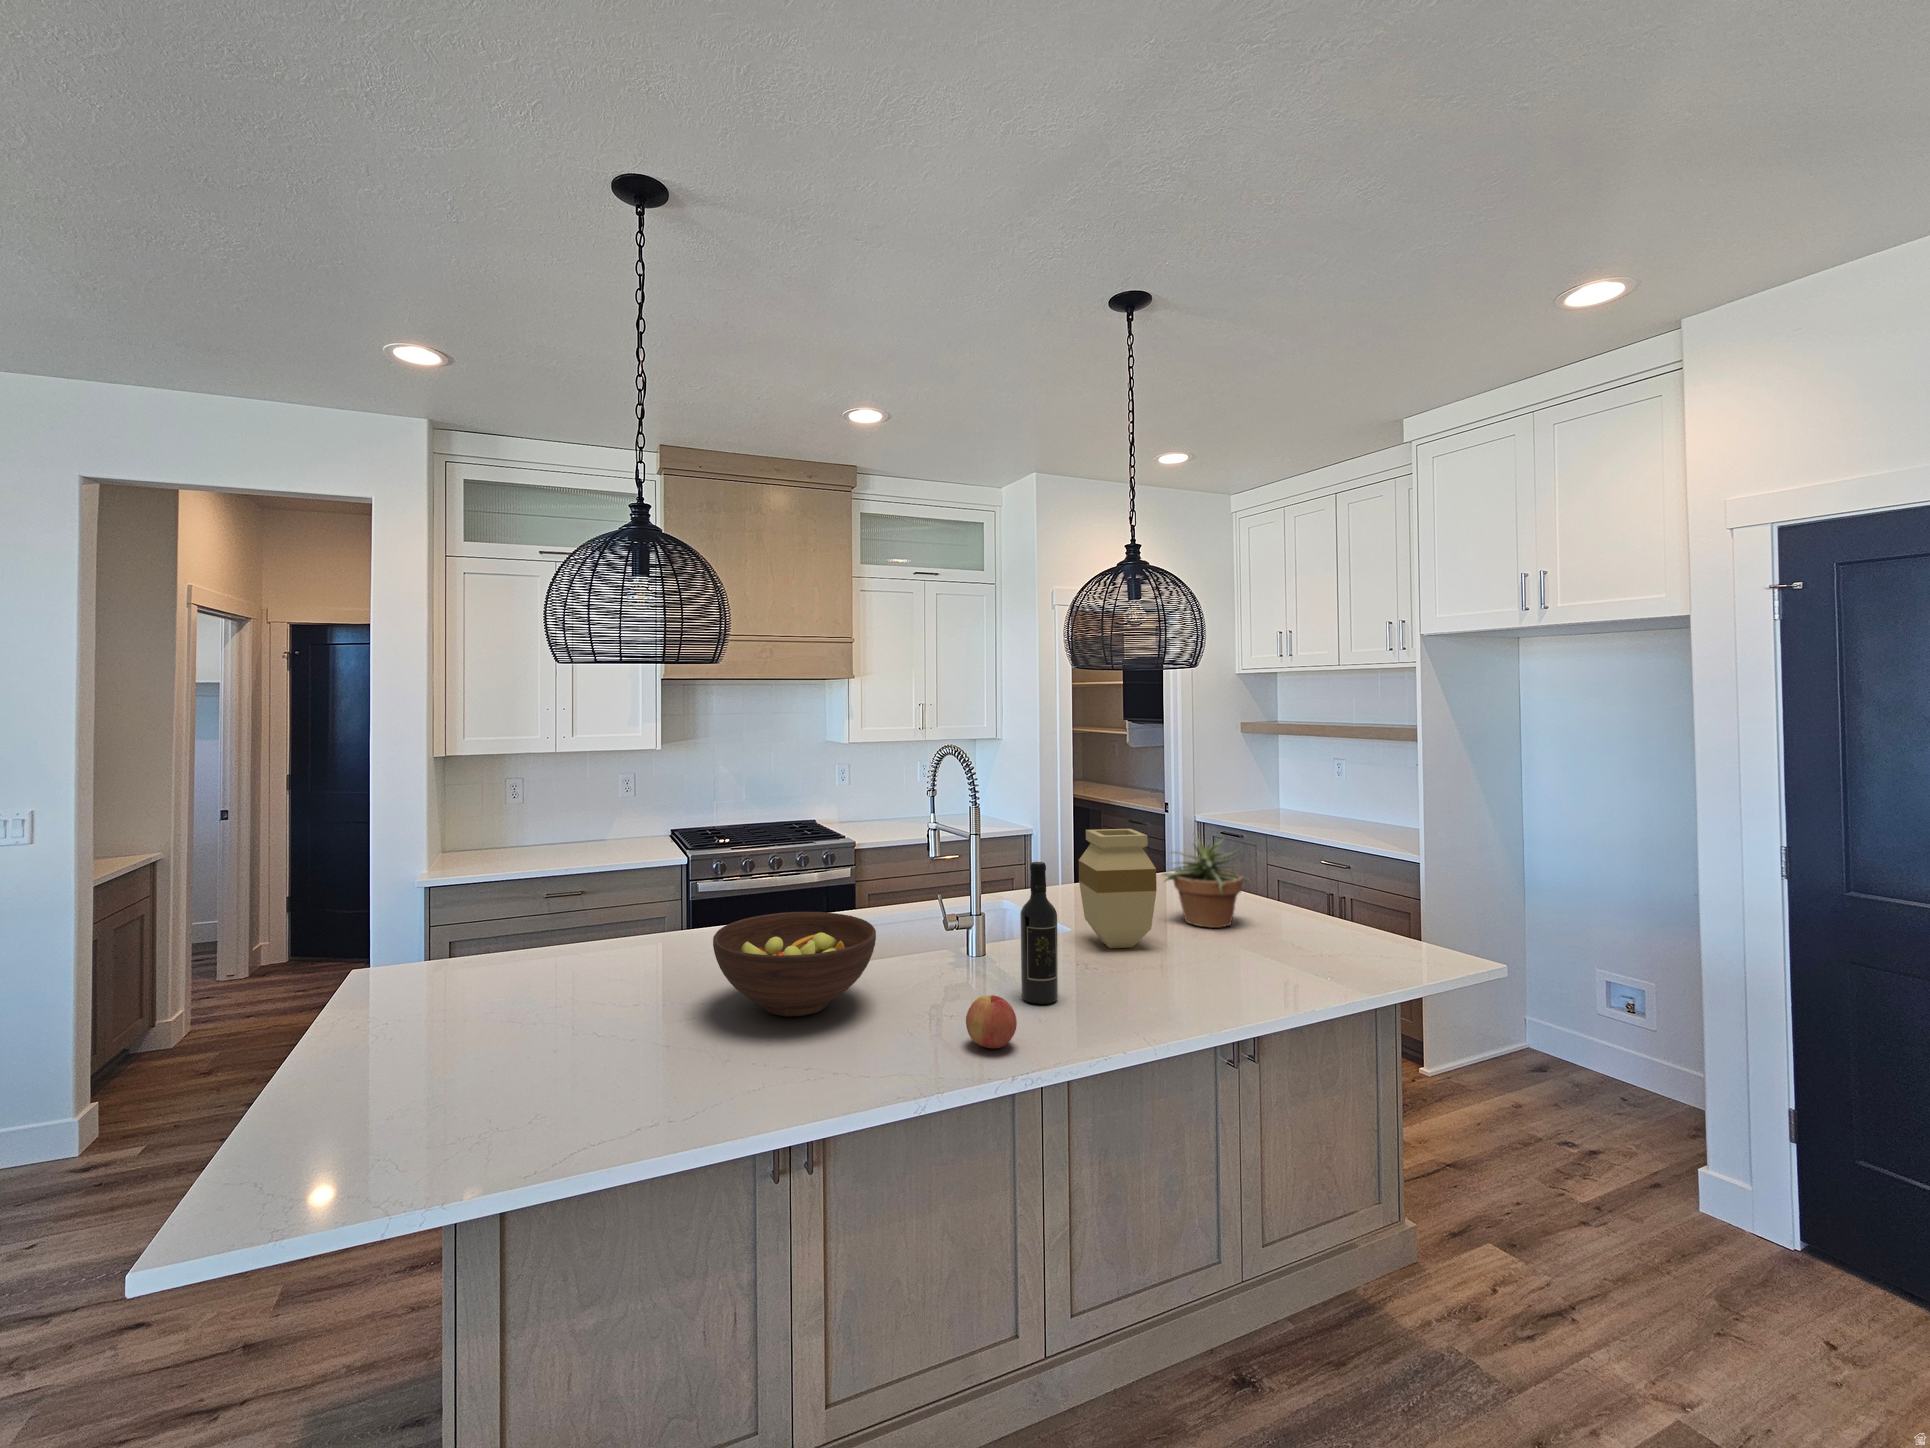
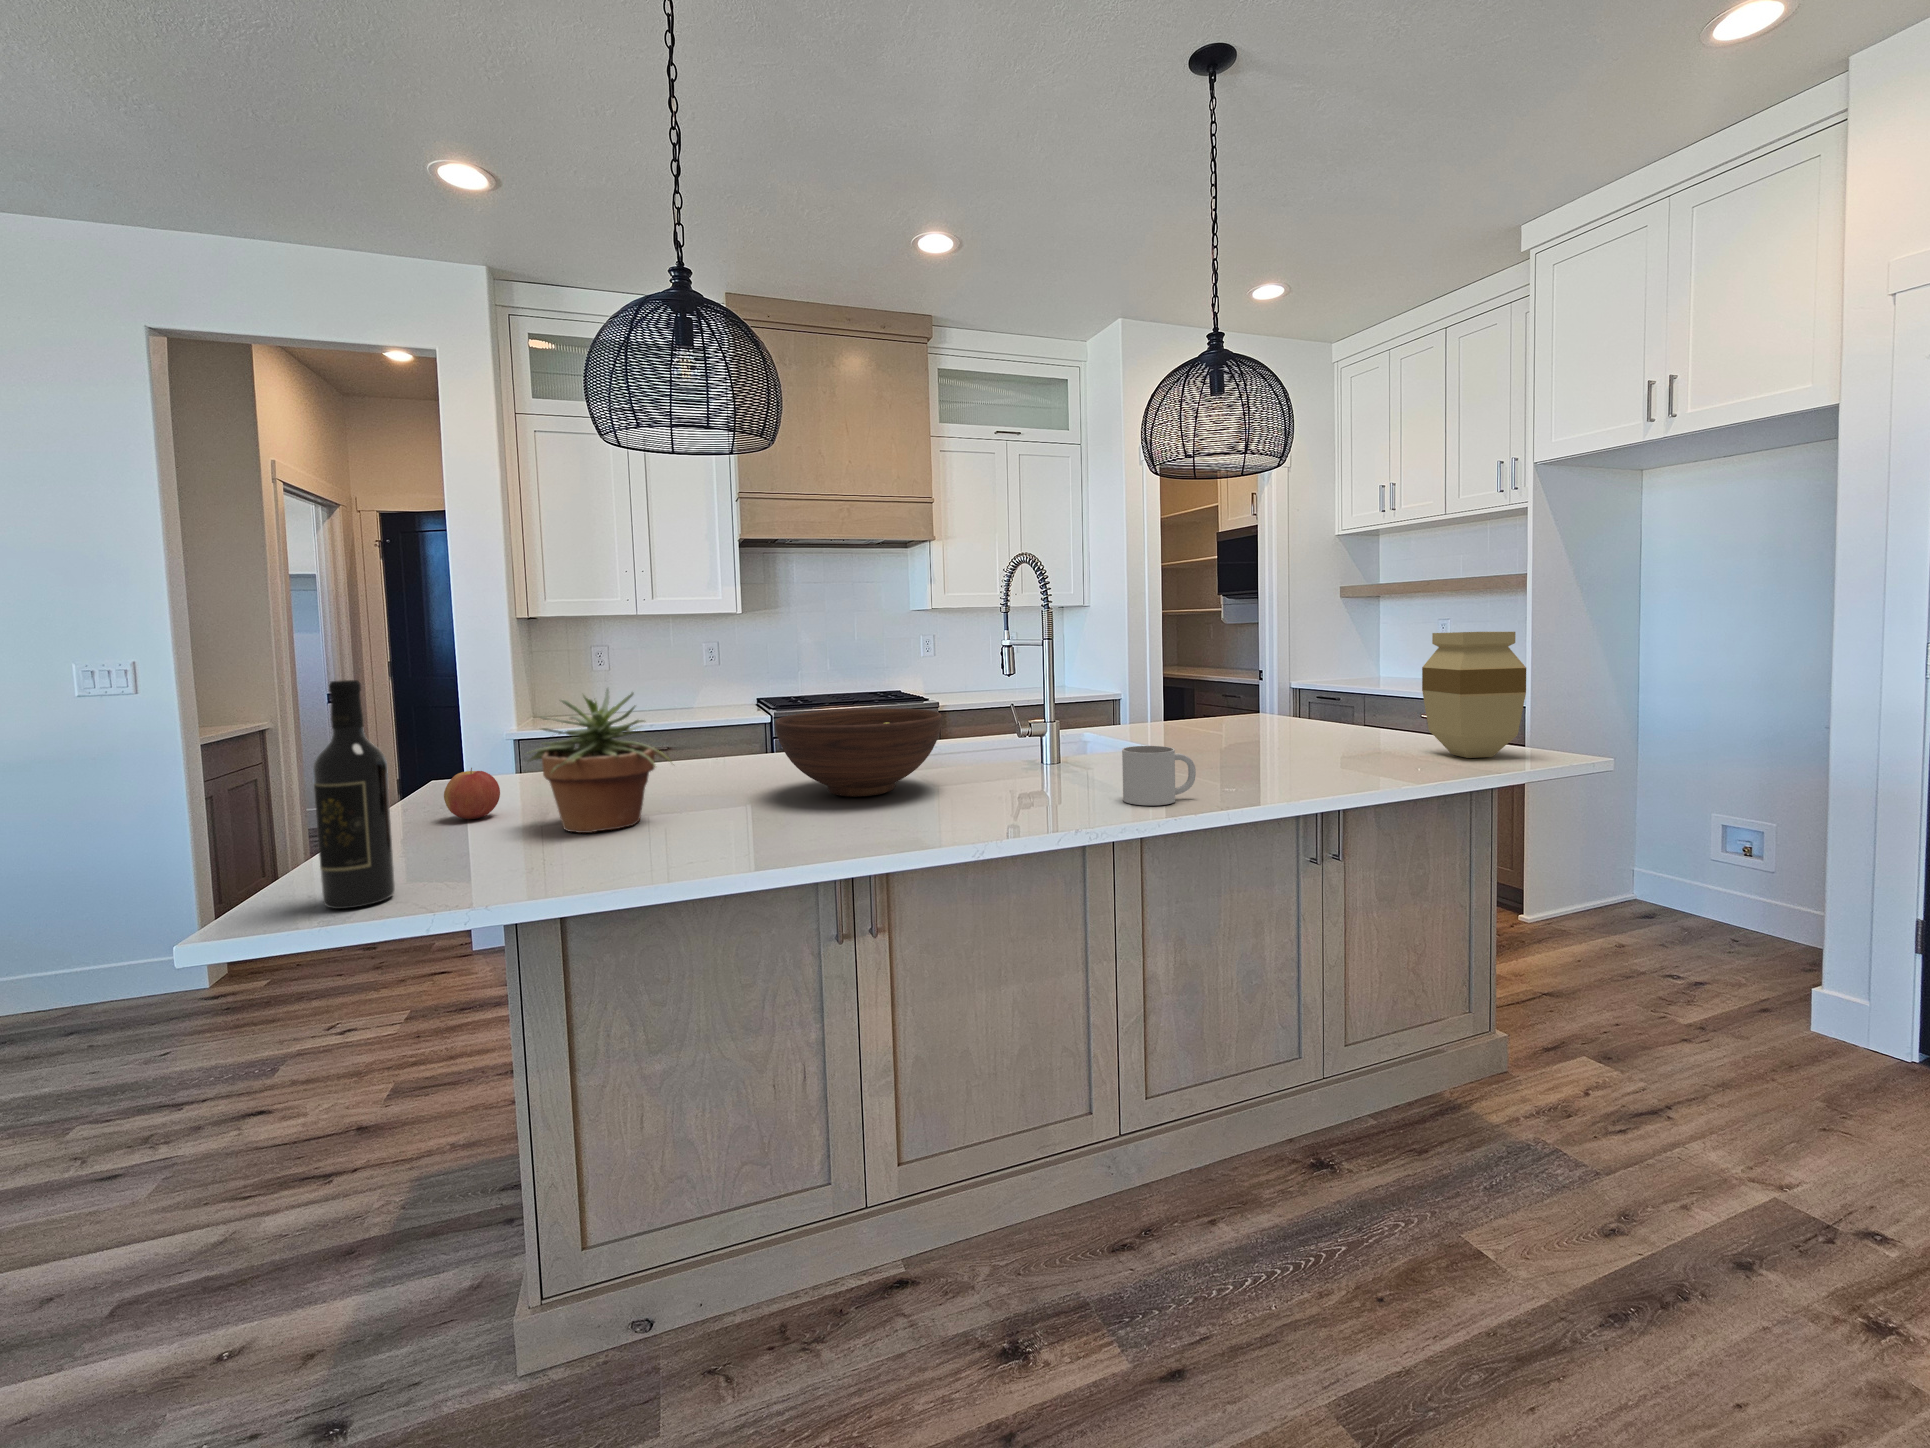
vase: present [1079,829,1157,948] -> present [1422,632,1526,758]
potted plant: present [1163,835,1249,928] -> present [529,688,672,833]
wine bottle: present [1020,862,1058,1004] -> present [313,680,395,909]
mug: none [1052,971,1122,1038] -> present [1122,746,1196,805]
apple: present [966,995,1017,1048] -> present [444,768,500,819]

